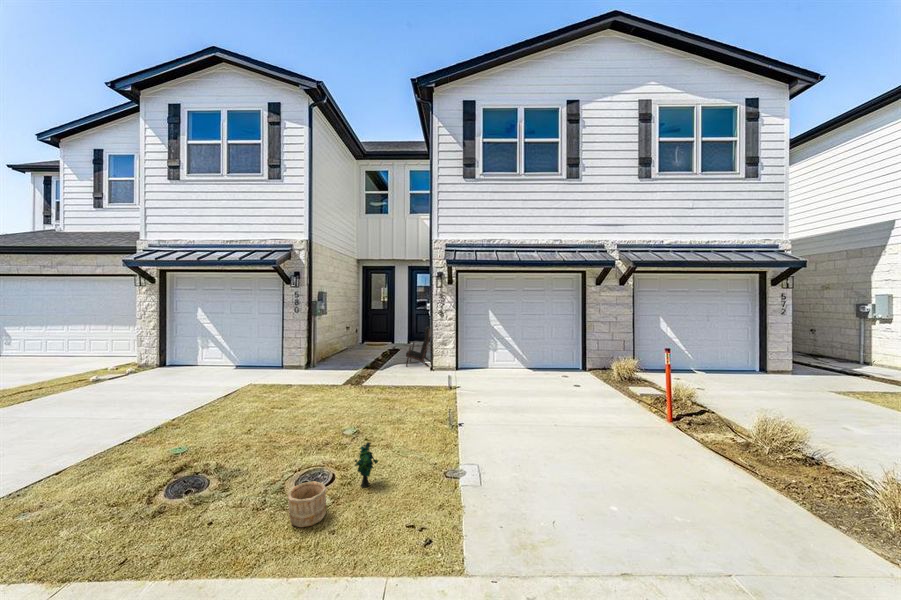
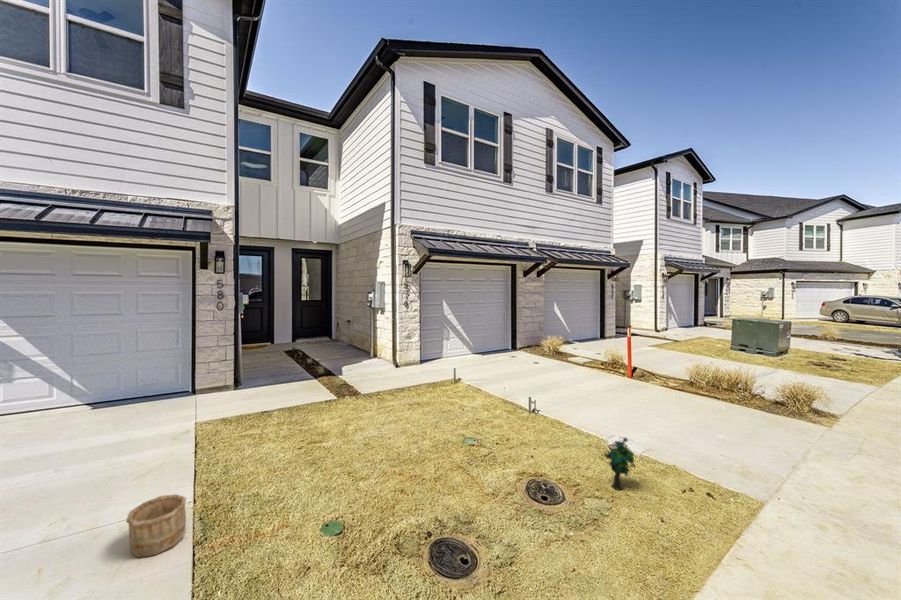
lounge chair: present [406,327,432,366] -> none [351,321,387,368]
wooden bucket: present [287,481,327,527] -> present [126,494,186,558]

